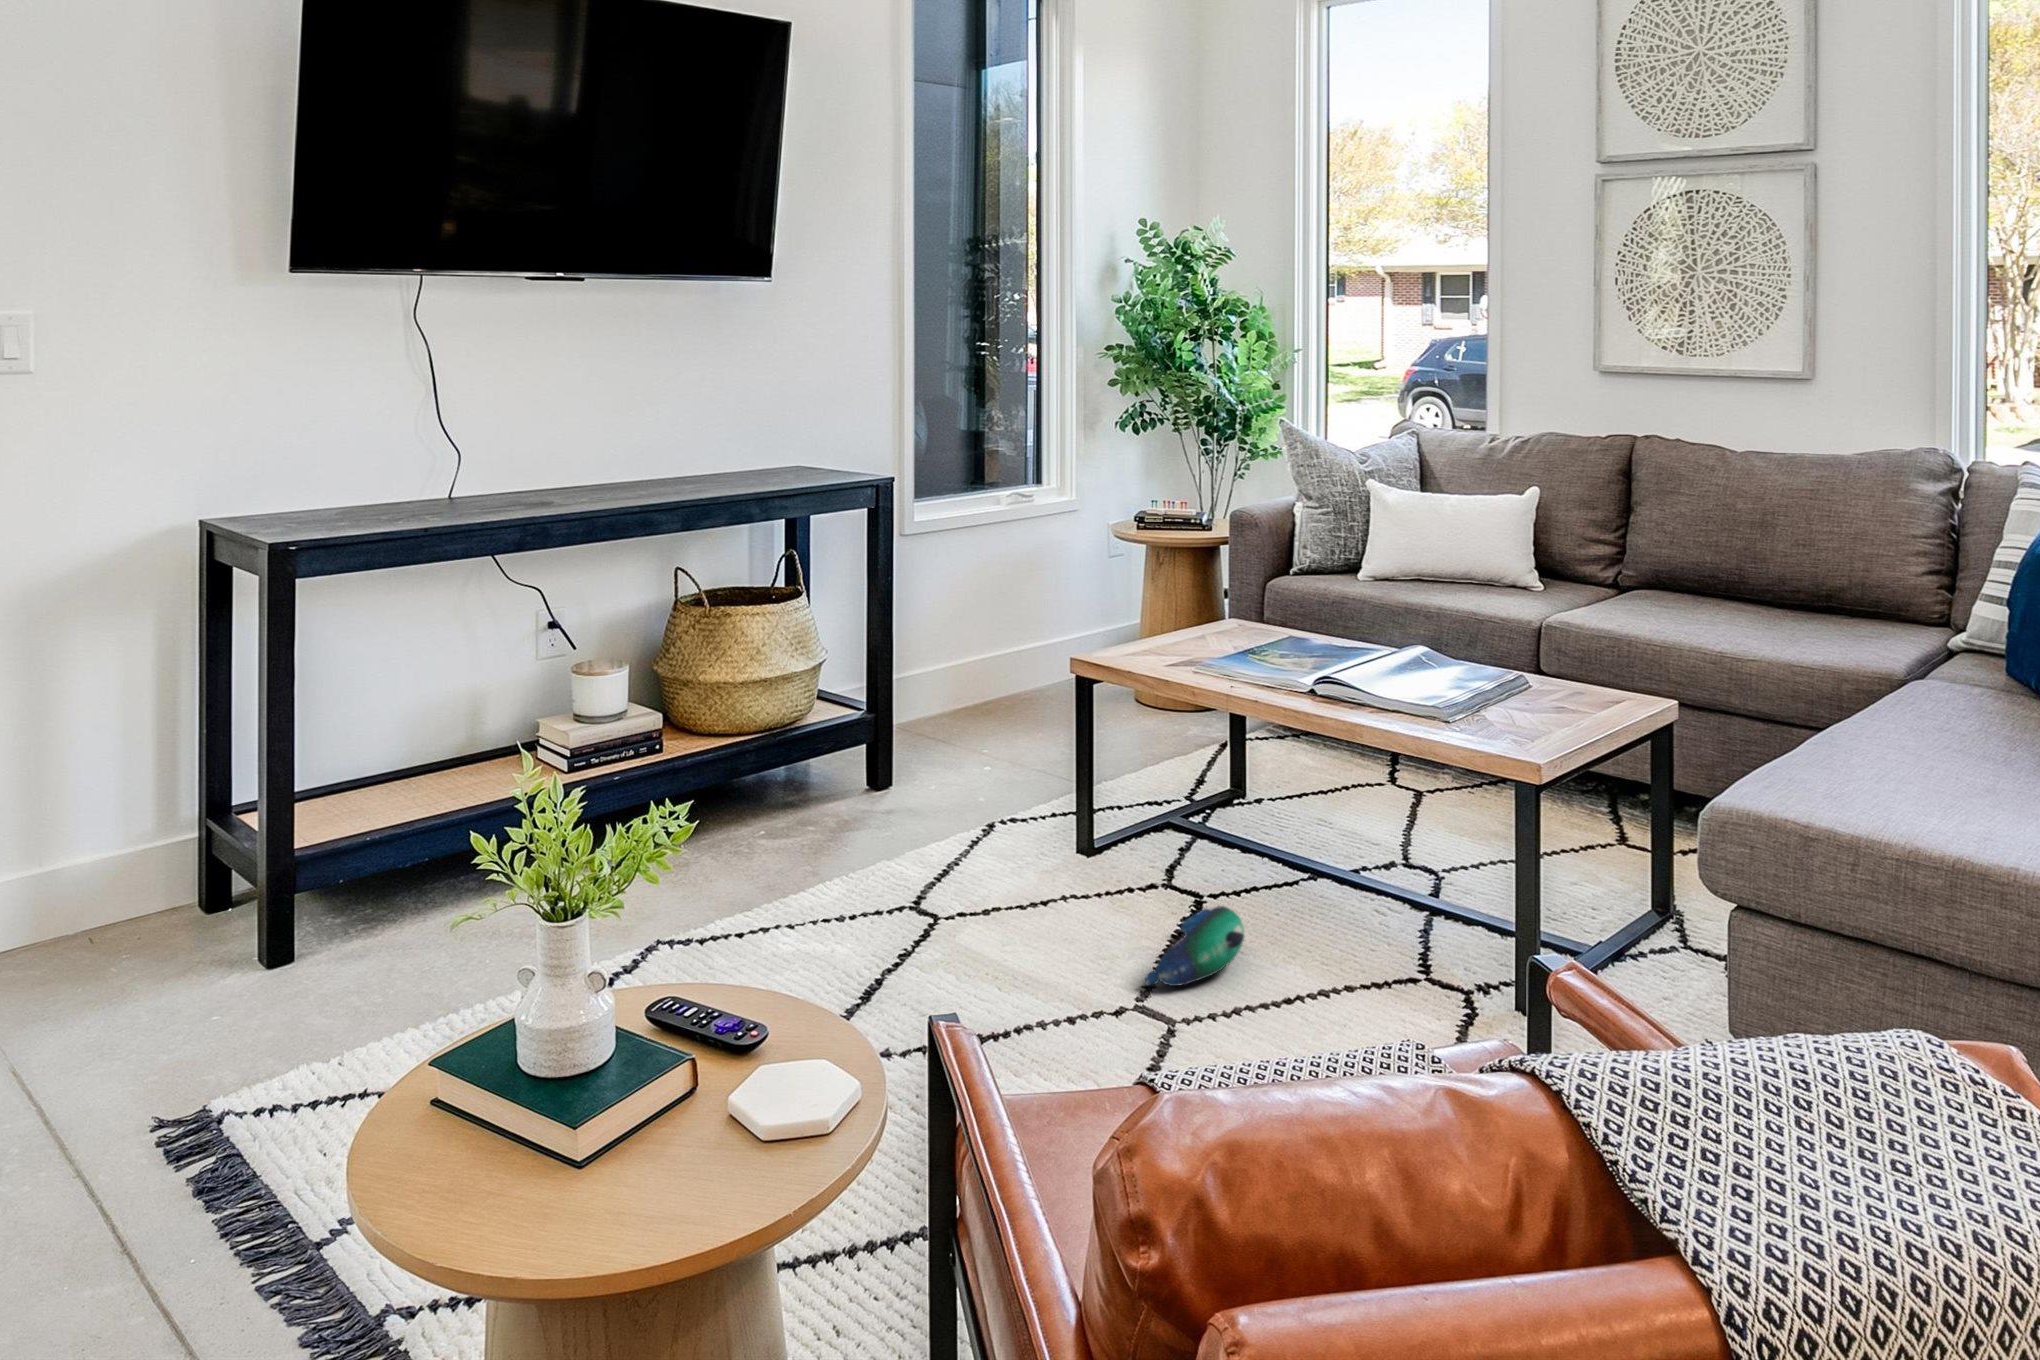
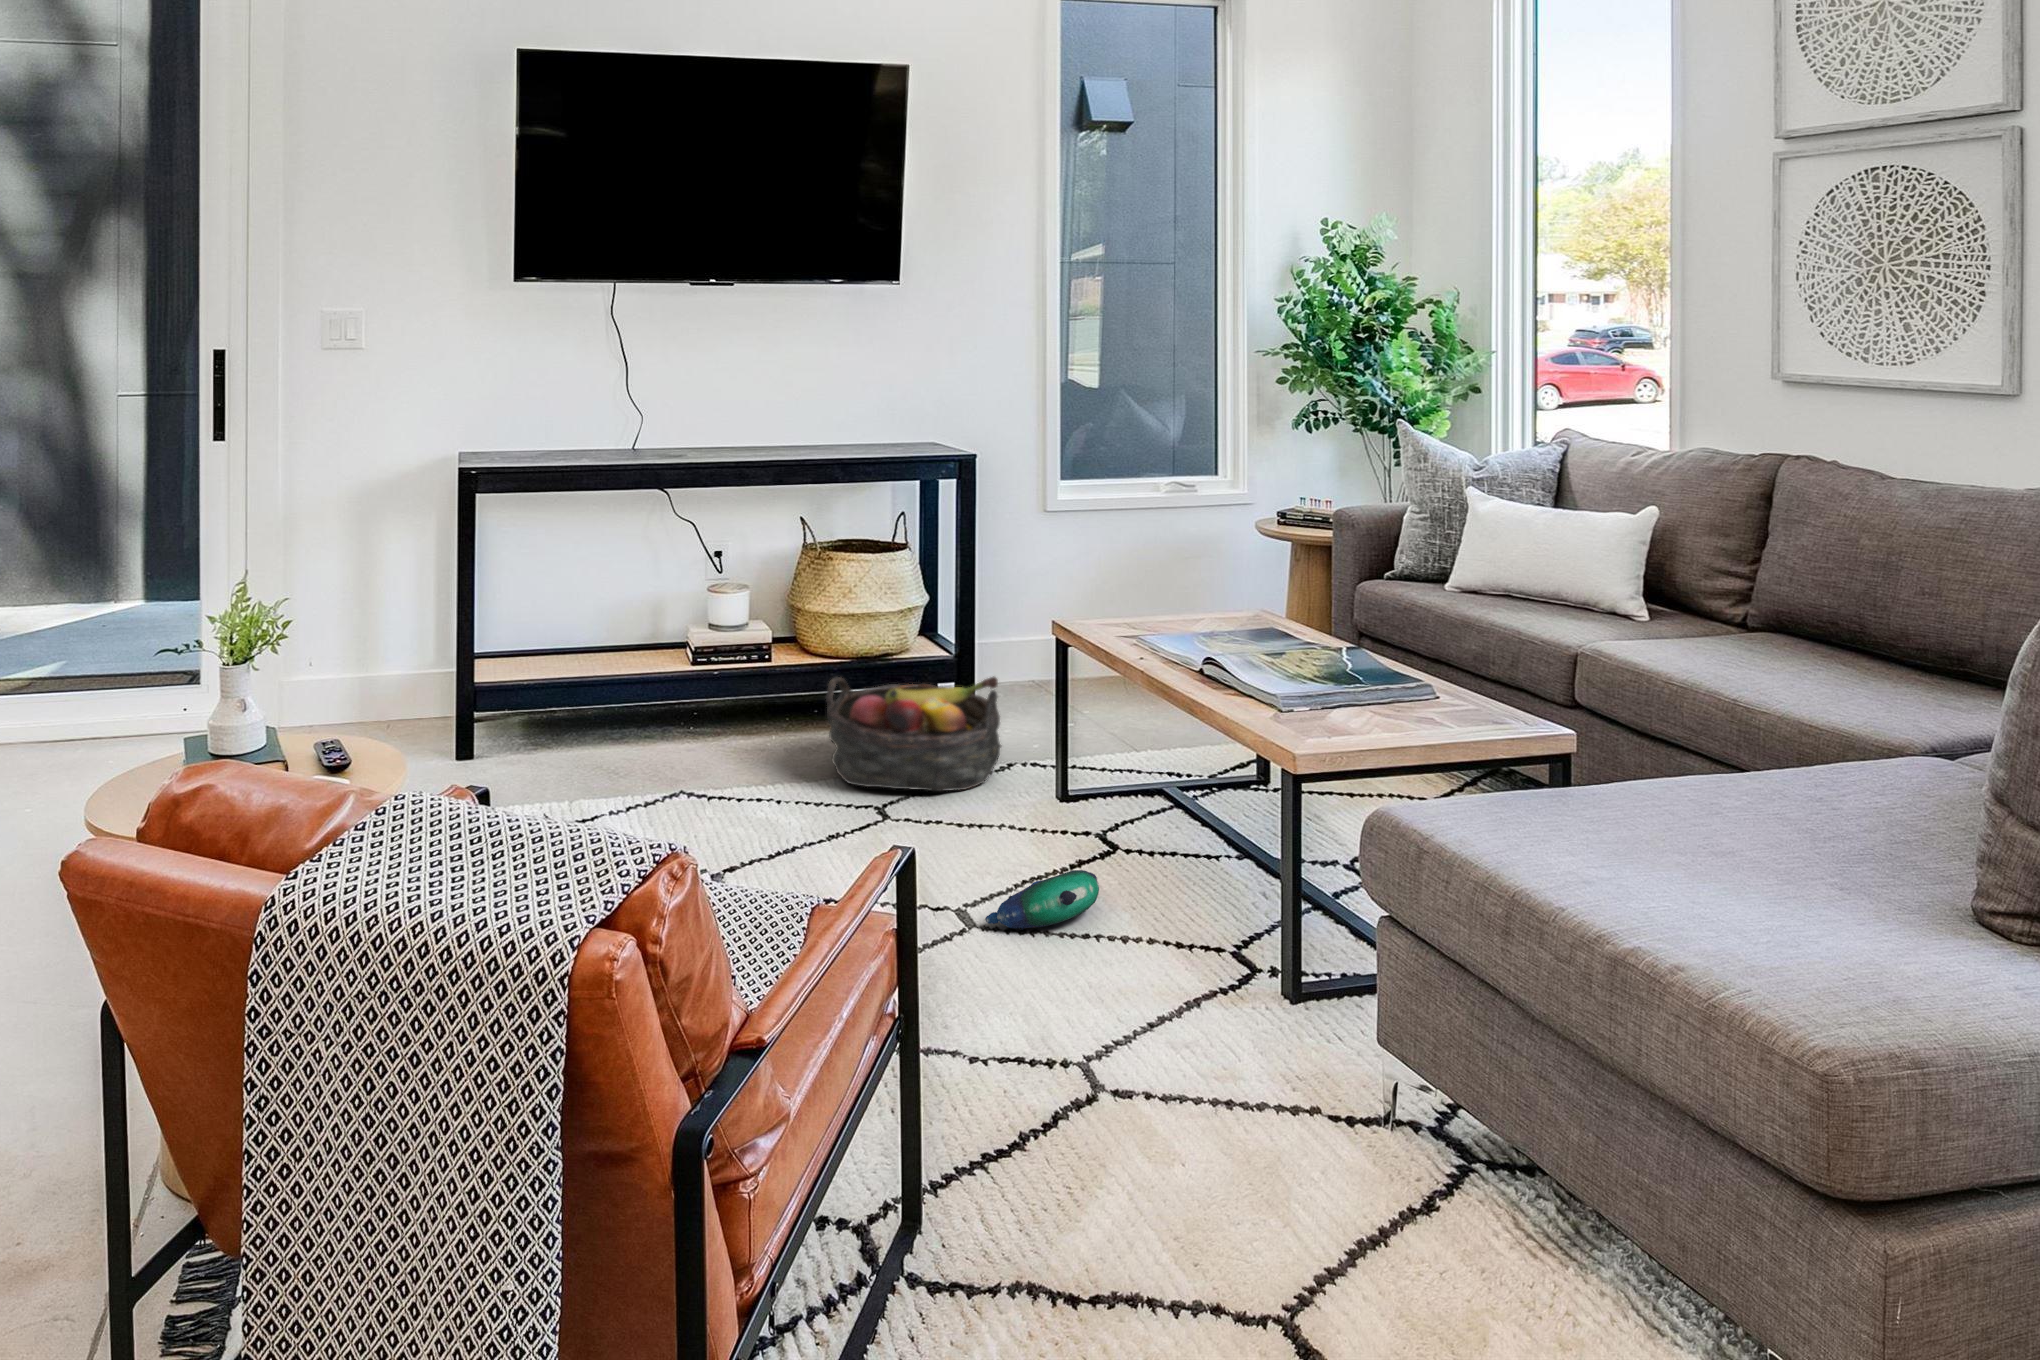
basket: none [776,706,982,854] -> present [826,676,1001,791]

